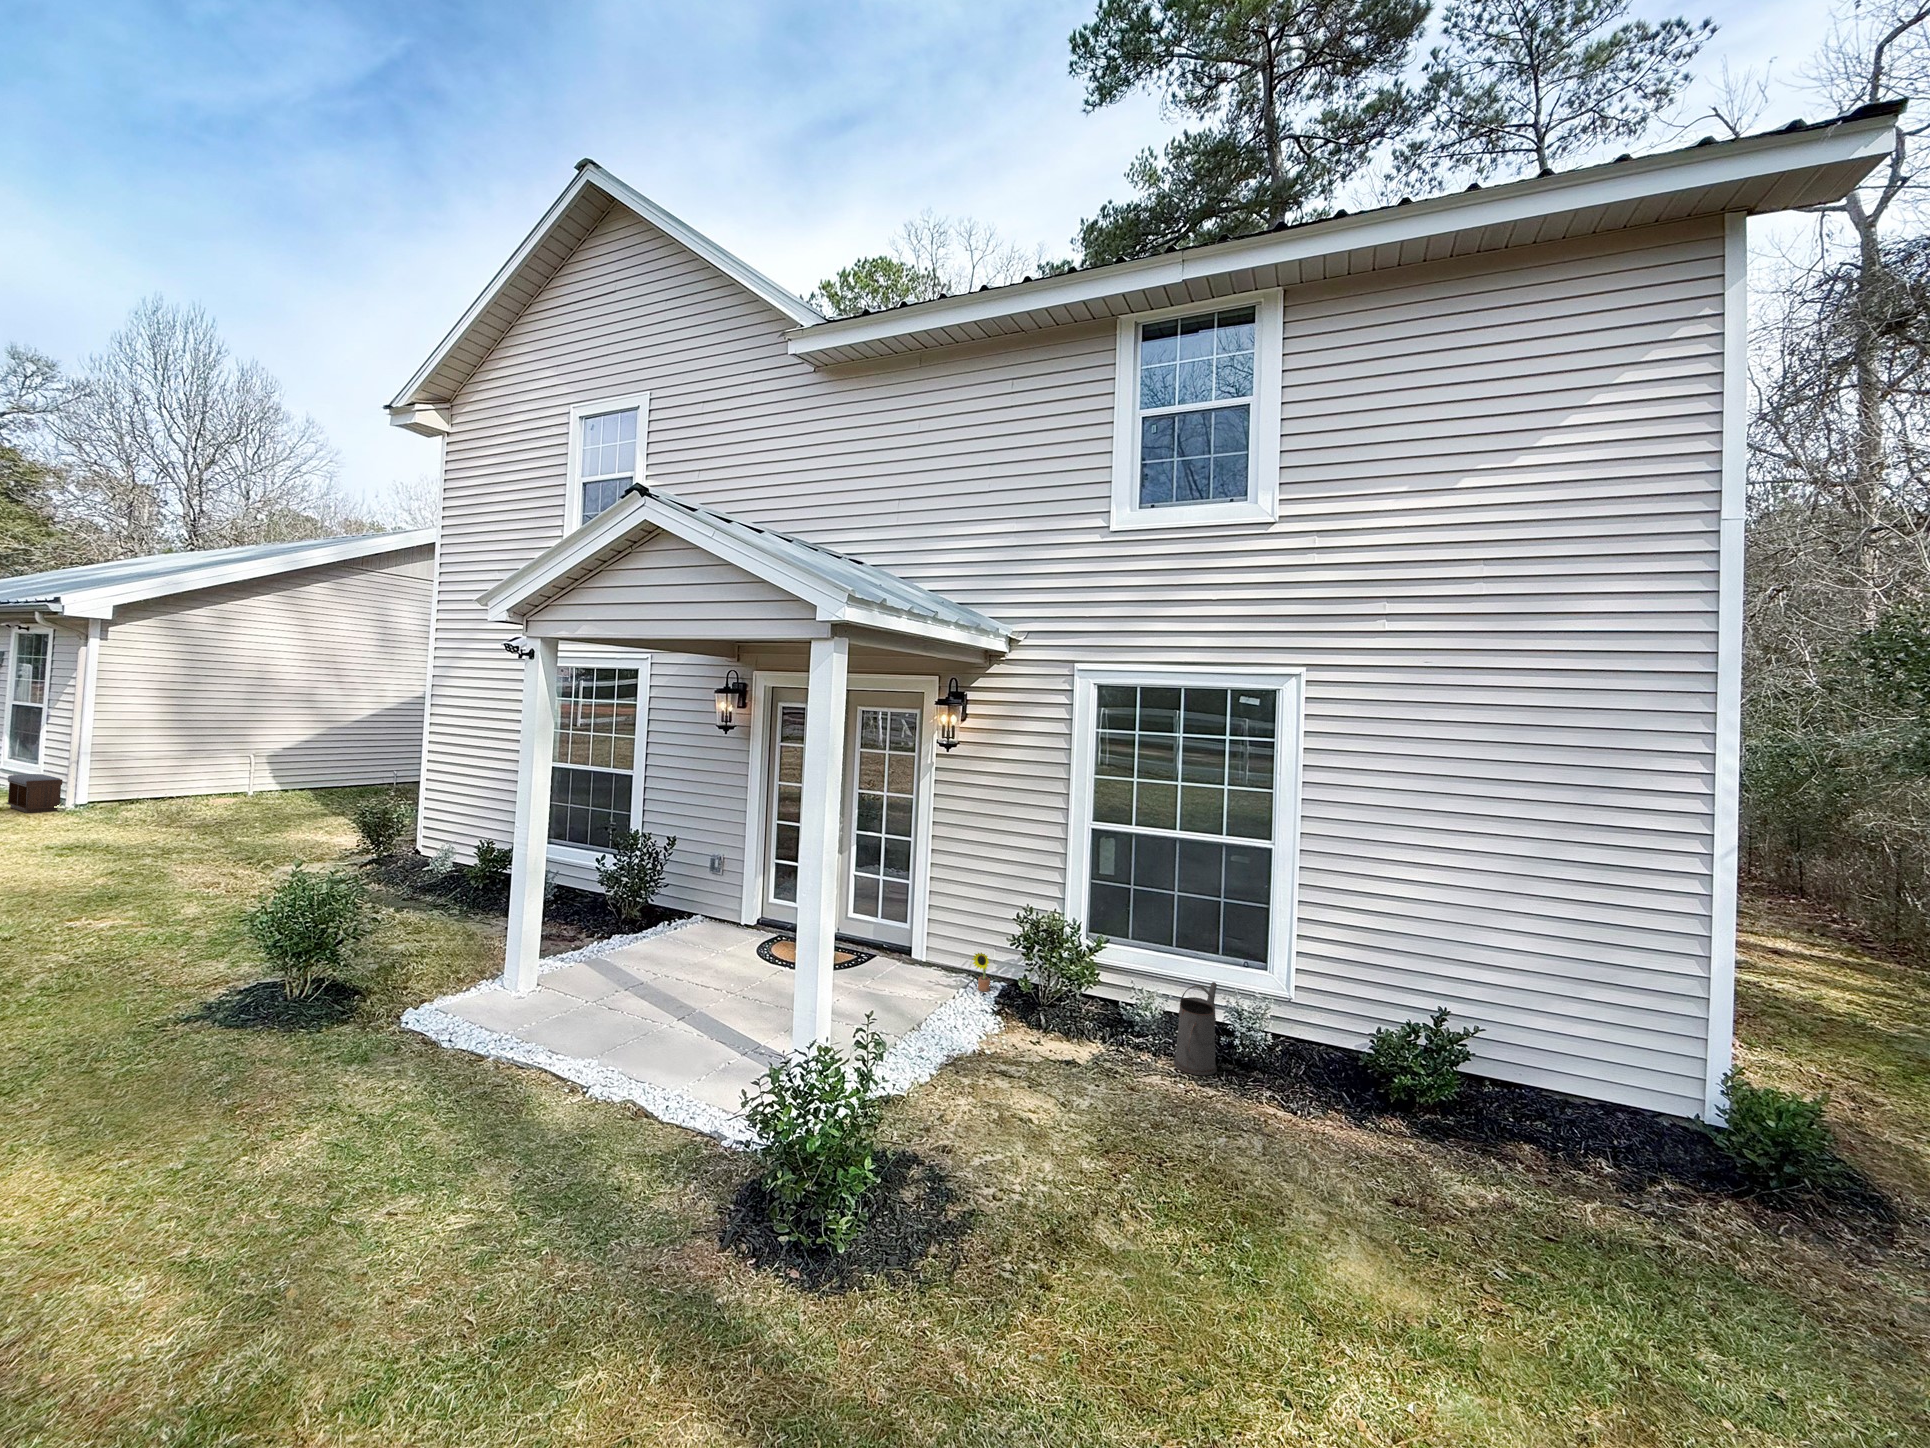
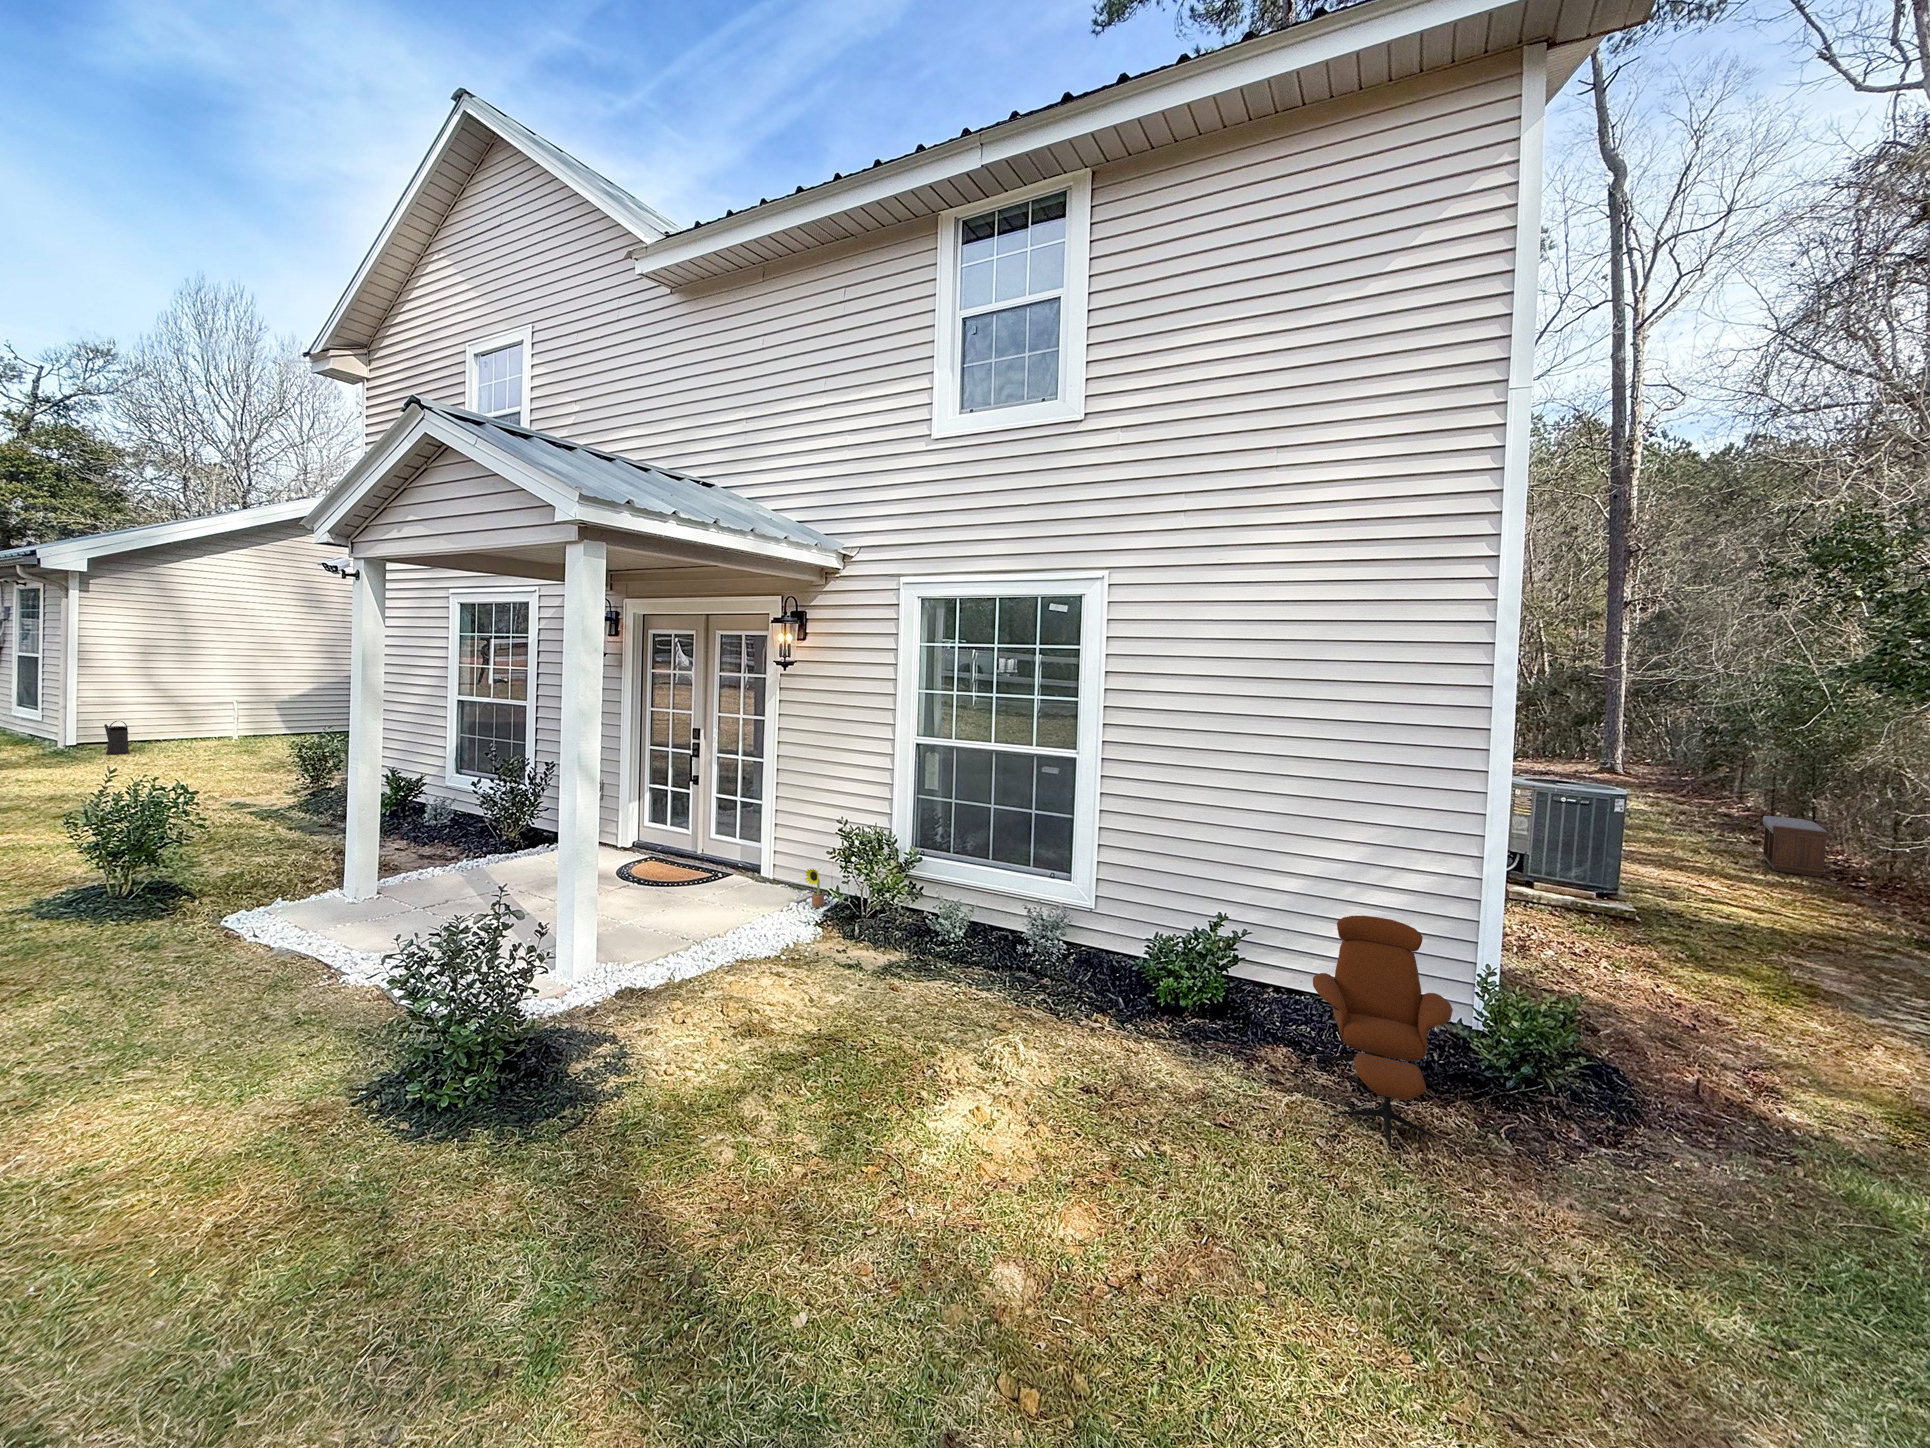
bench: present [7,774,63,813] -> present [1761,816,1828,877]
watering can: present [1174,982,1217,1075] -> present [104,721,129,754]
lounge chair: none [1553,1008,1719,1240] -> present [1313,916,1453,1148]

